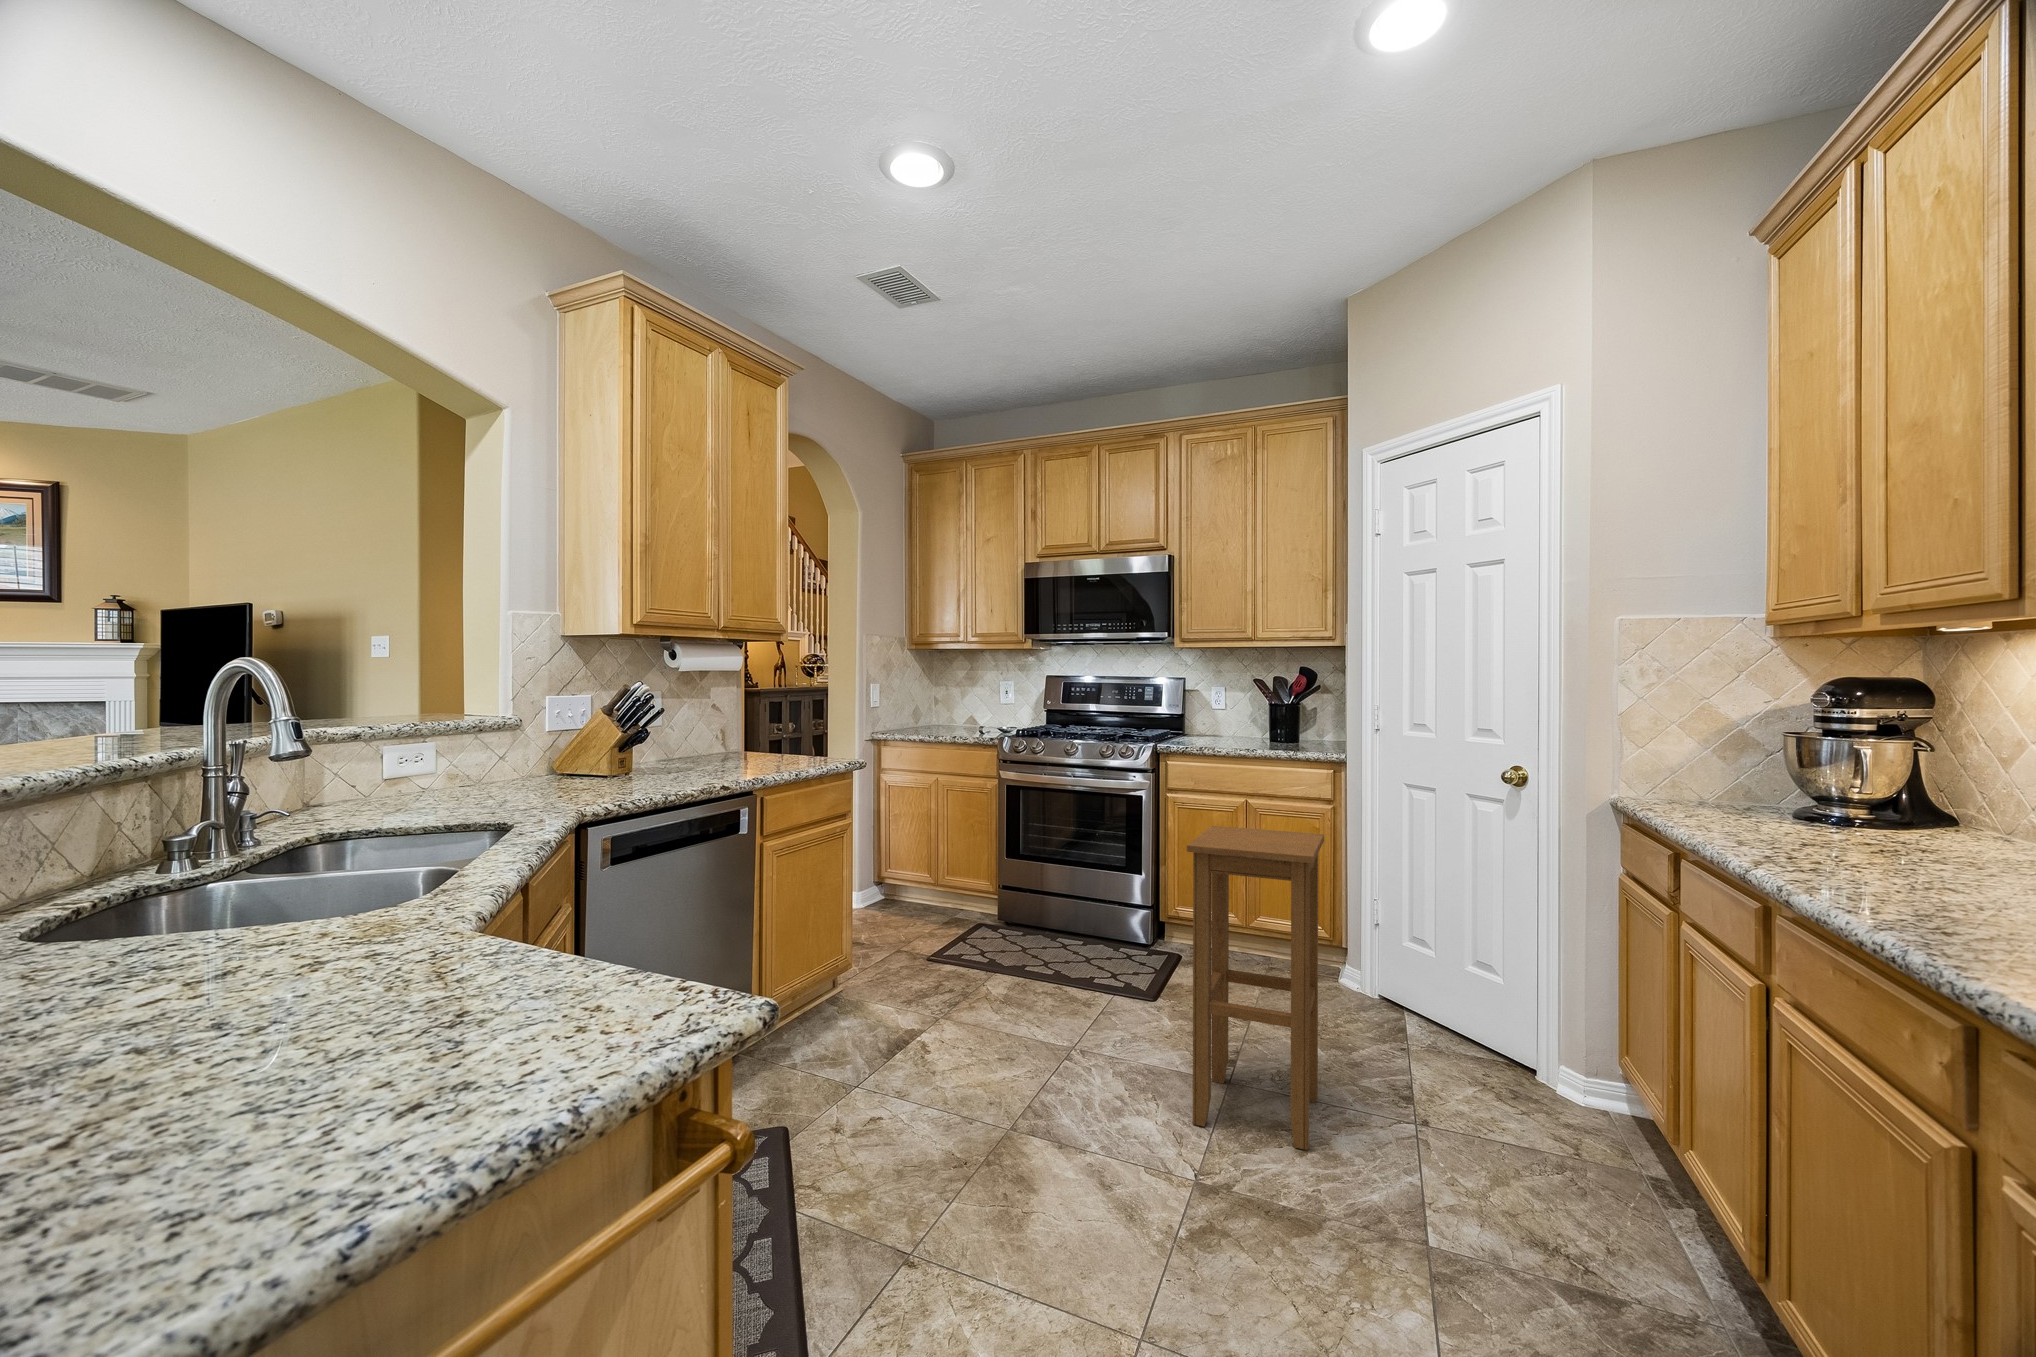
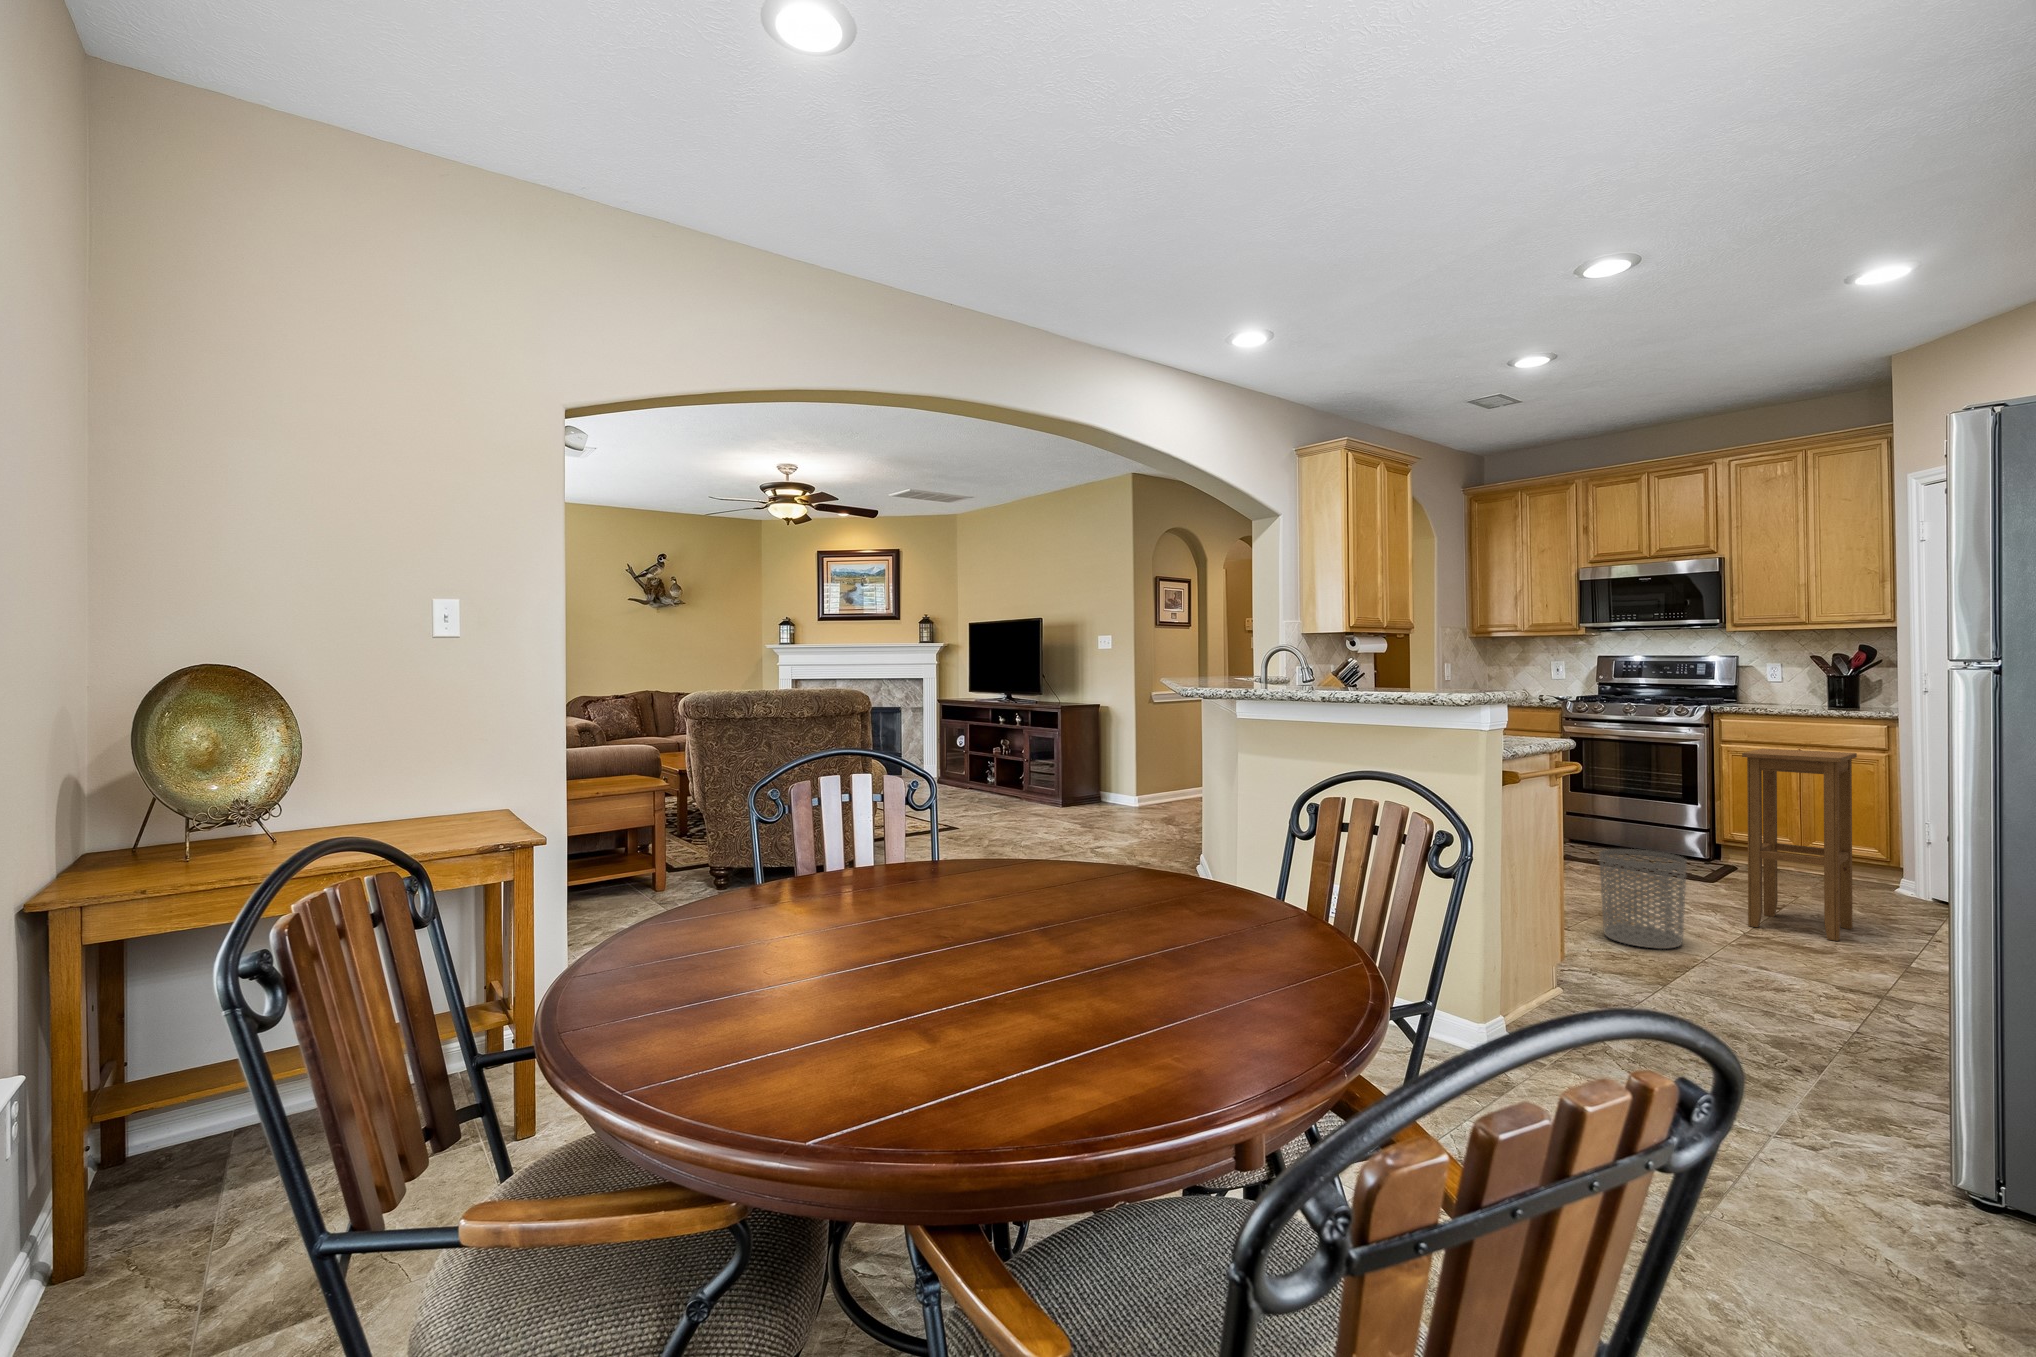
waste bin: none [966,1037,1101,1264] -> present [1599,849,1687,949]

